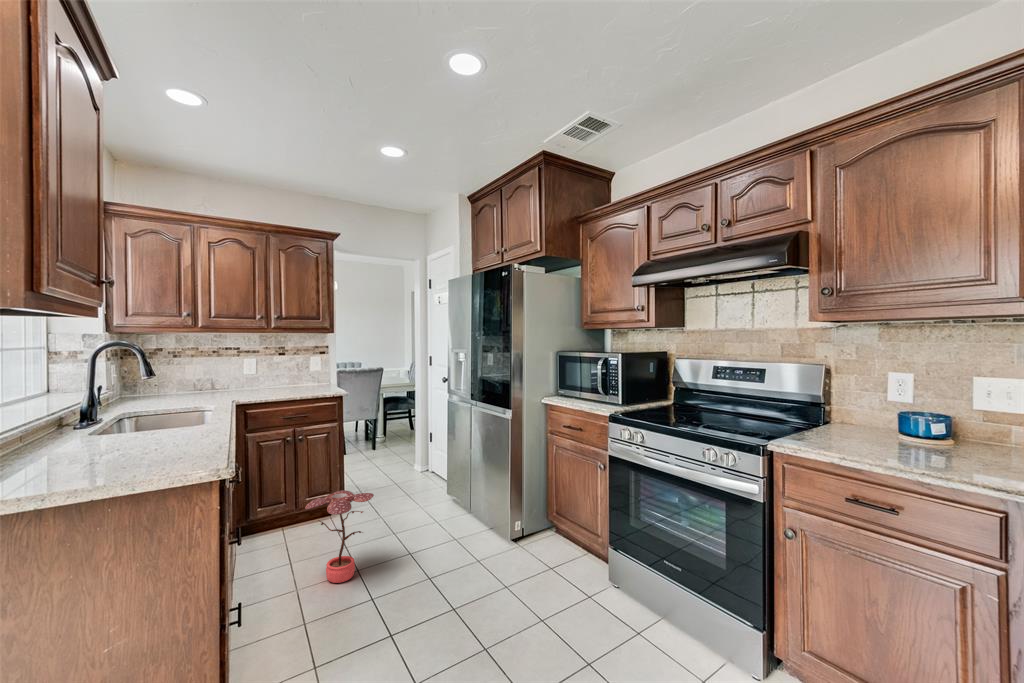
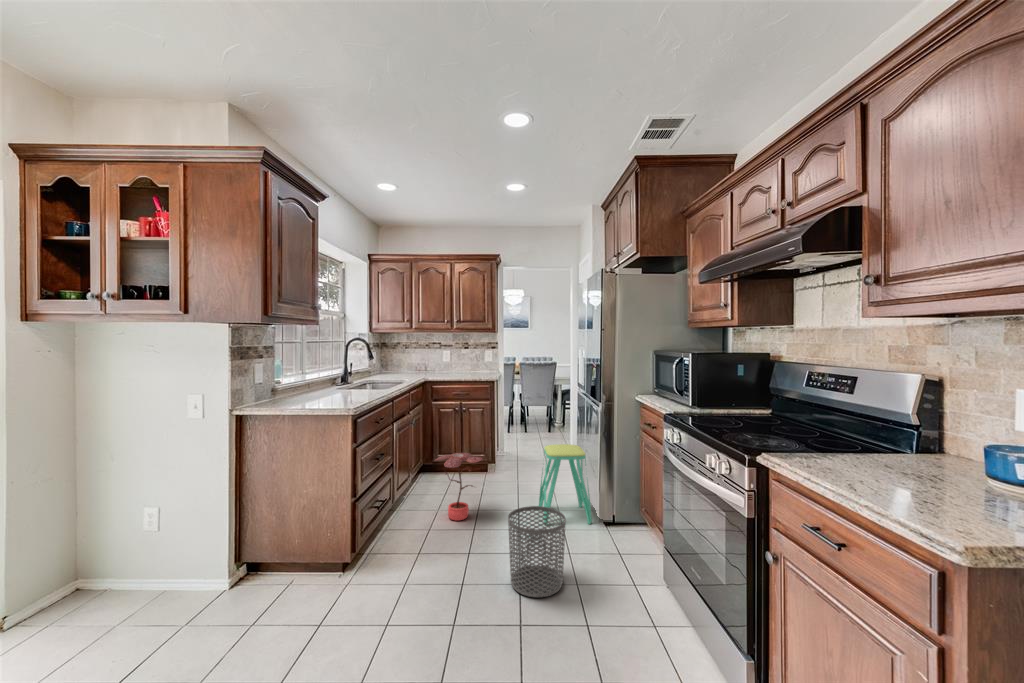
stool: none [430,460,499,557] -> present [539,444,592,524]
waste bin: none [470,535,537,645] -> present [508,506,566,598]

